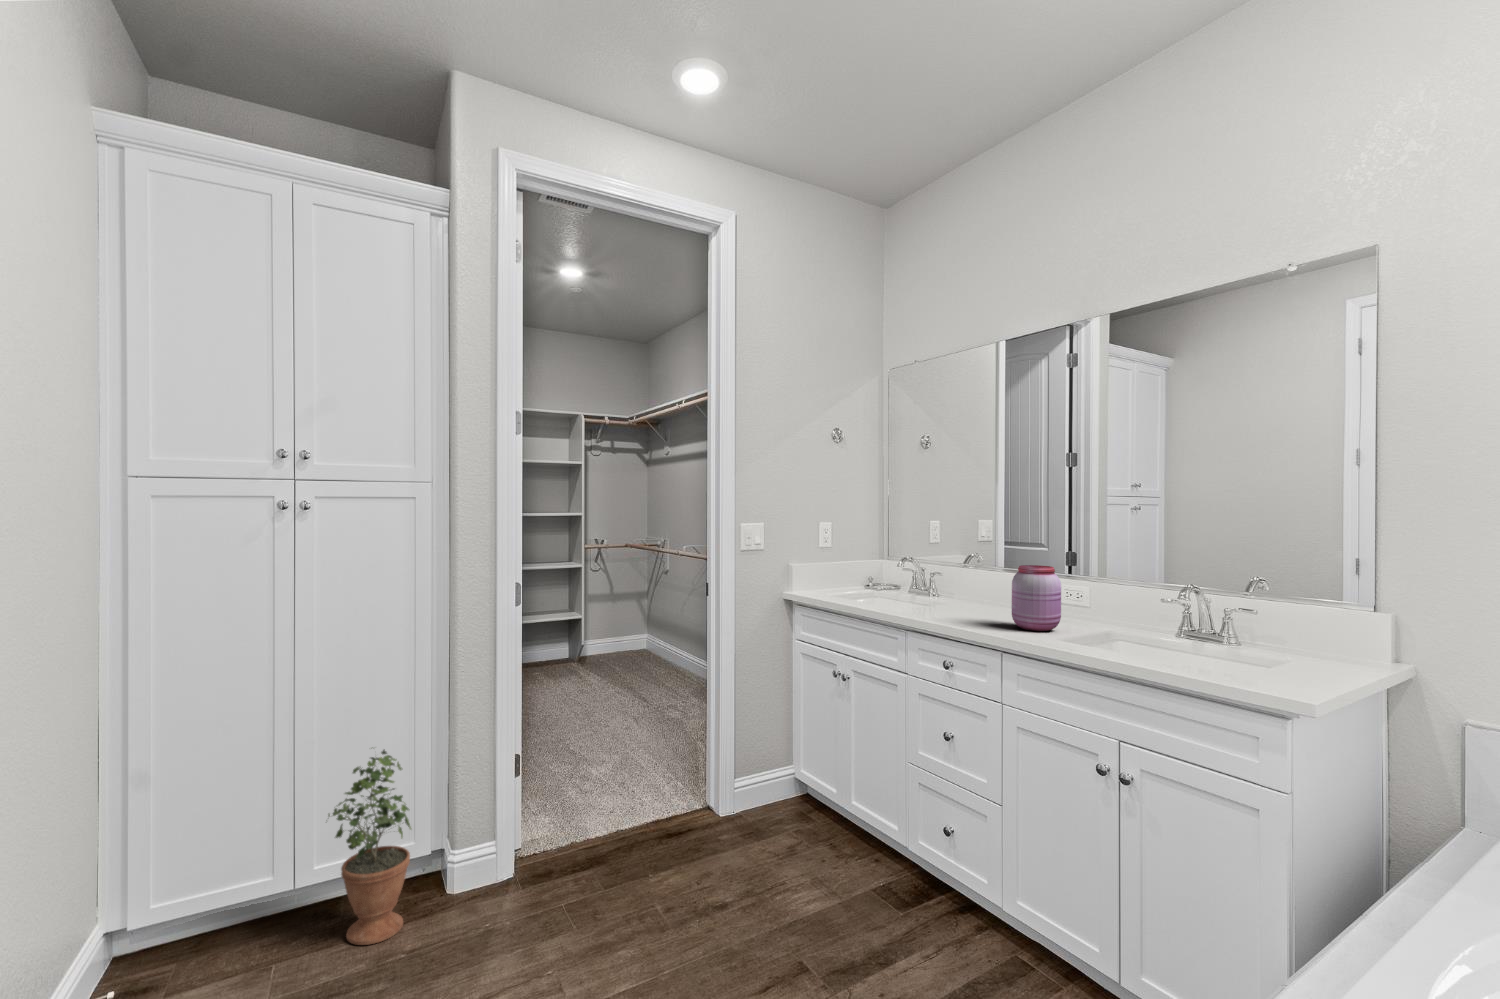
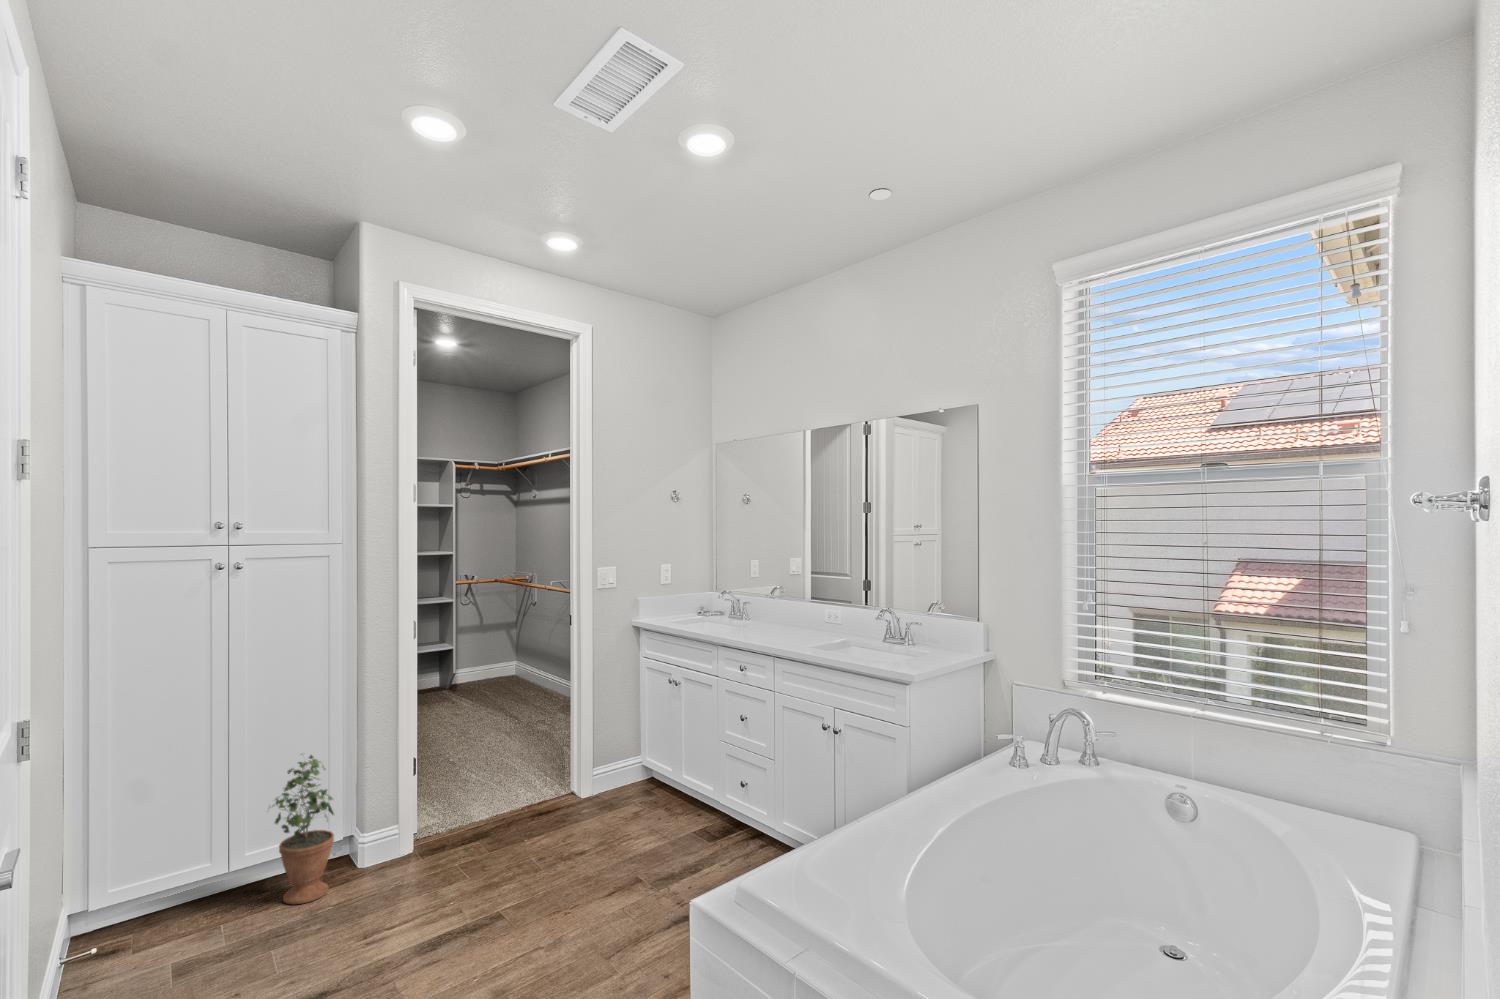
jar: present [1012,565,1061,631] -> none [790,594,823,641]

